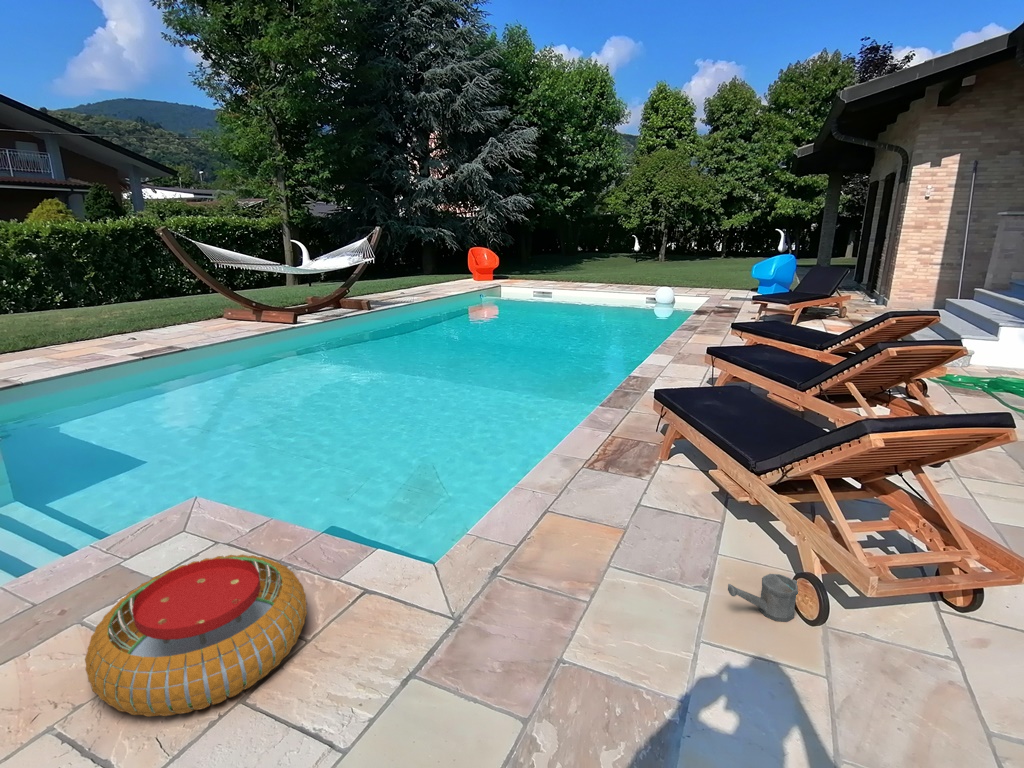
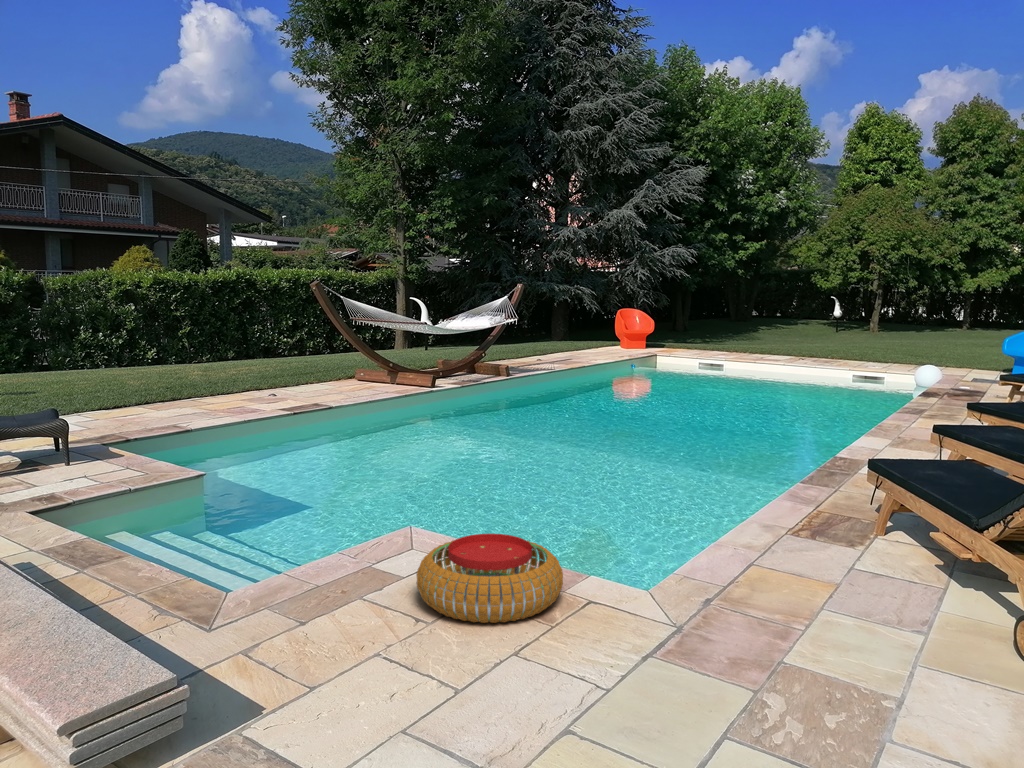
watering can: present [728,574,798,622] -> none [920,584,999,622]

